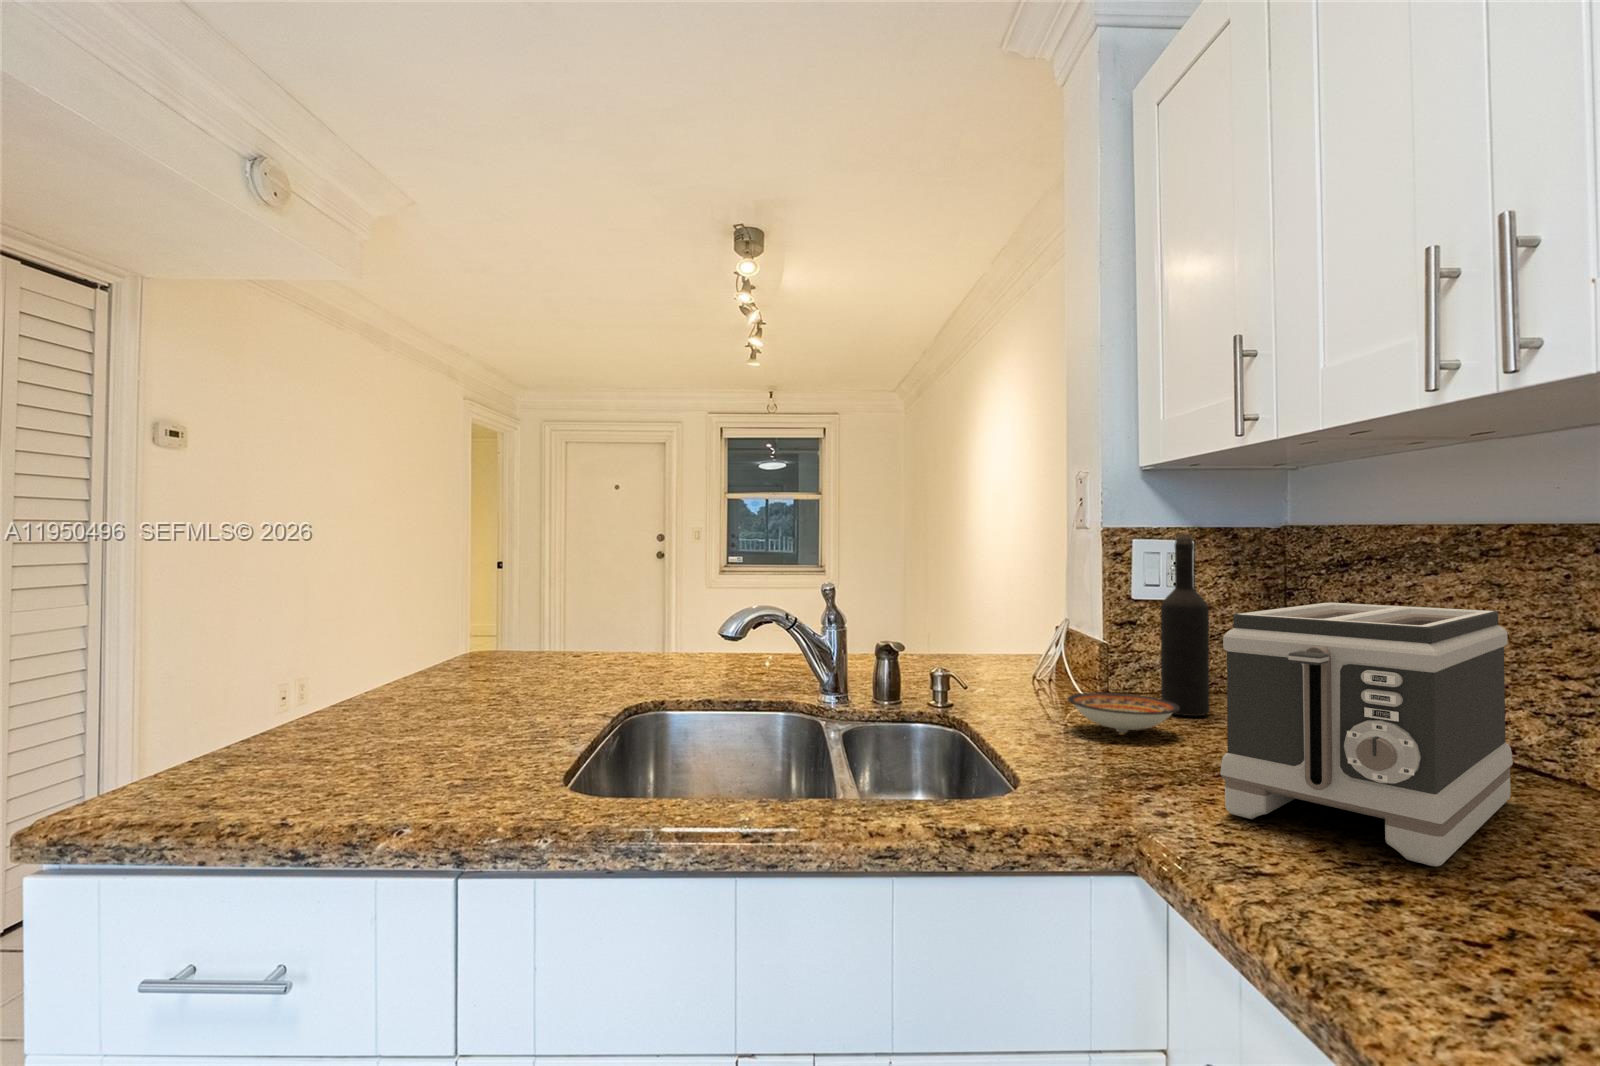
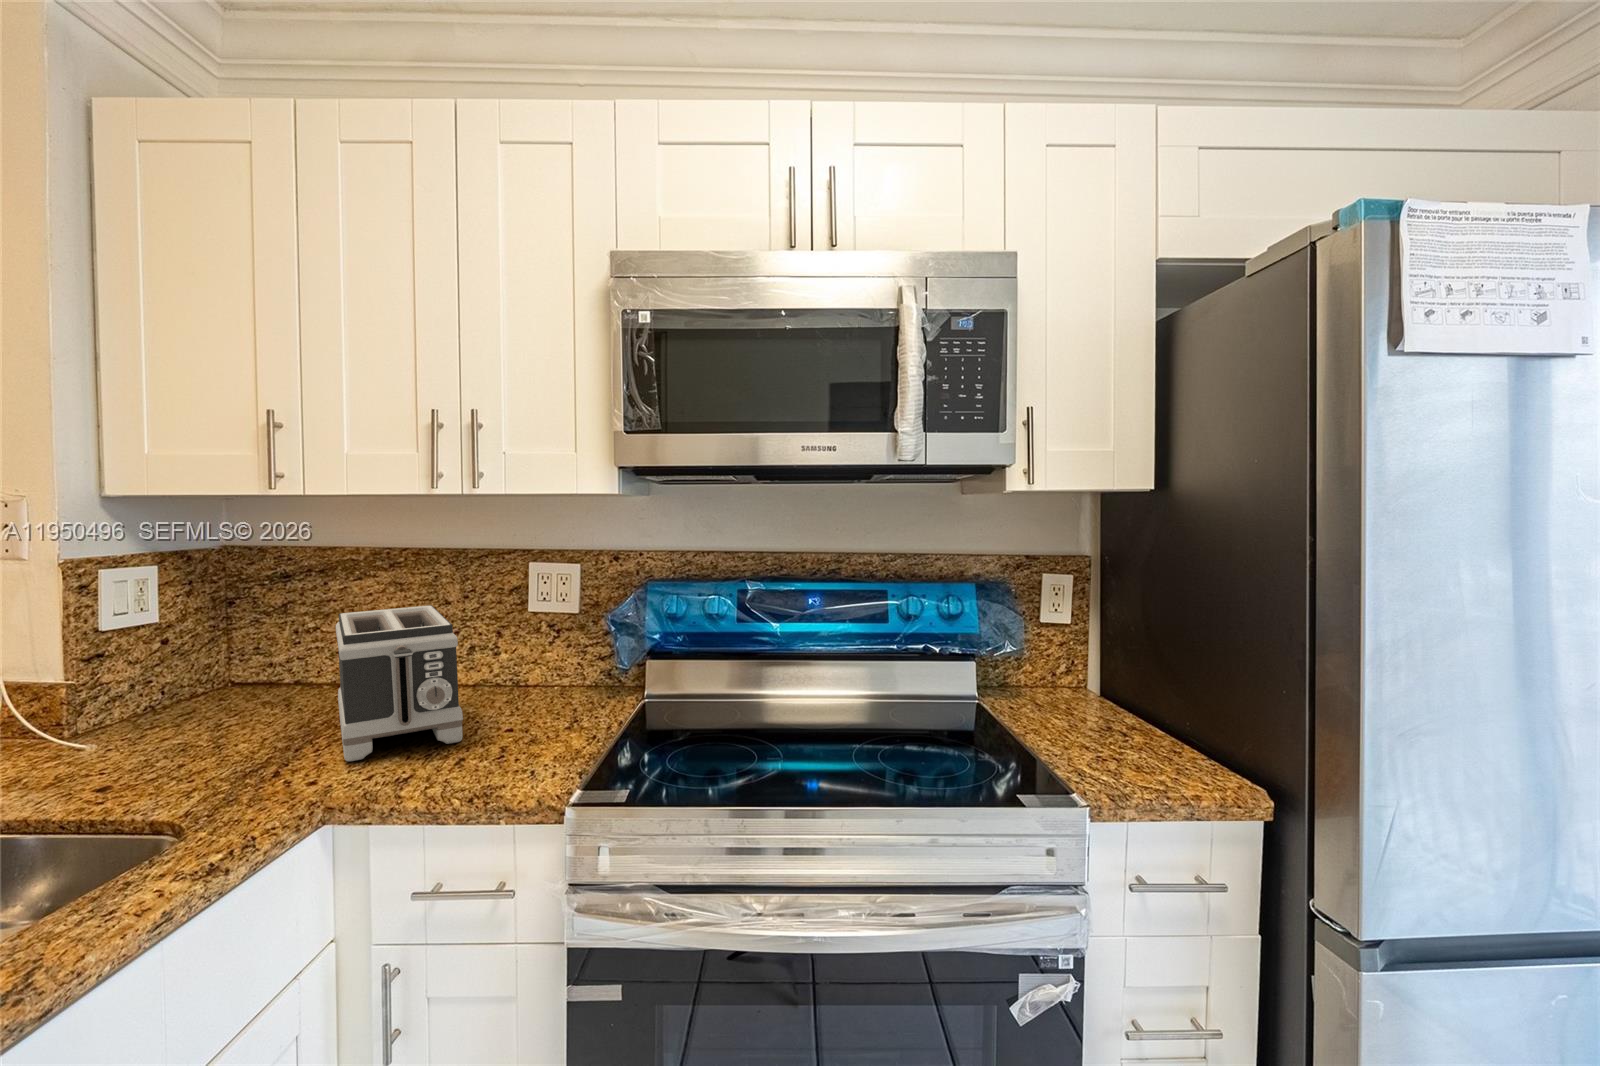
wine bottle: present [1161,534,1210,716] -> none [160,568,213,724]
ceramic bowl: present [1068,693,1180,733] -> none [118,712,227,751]

